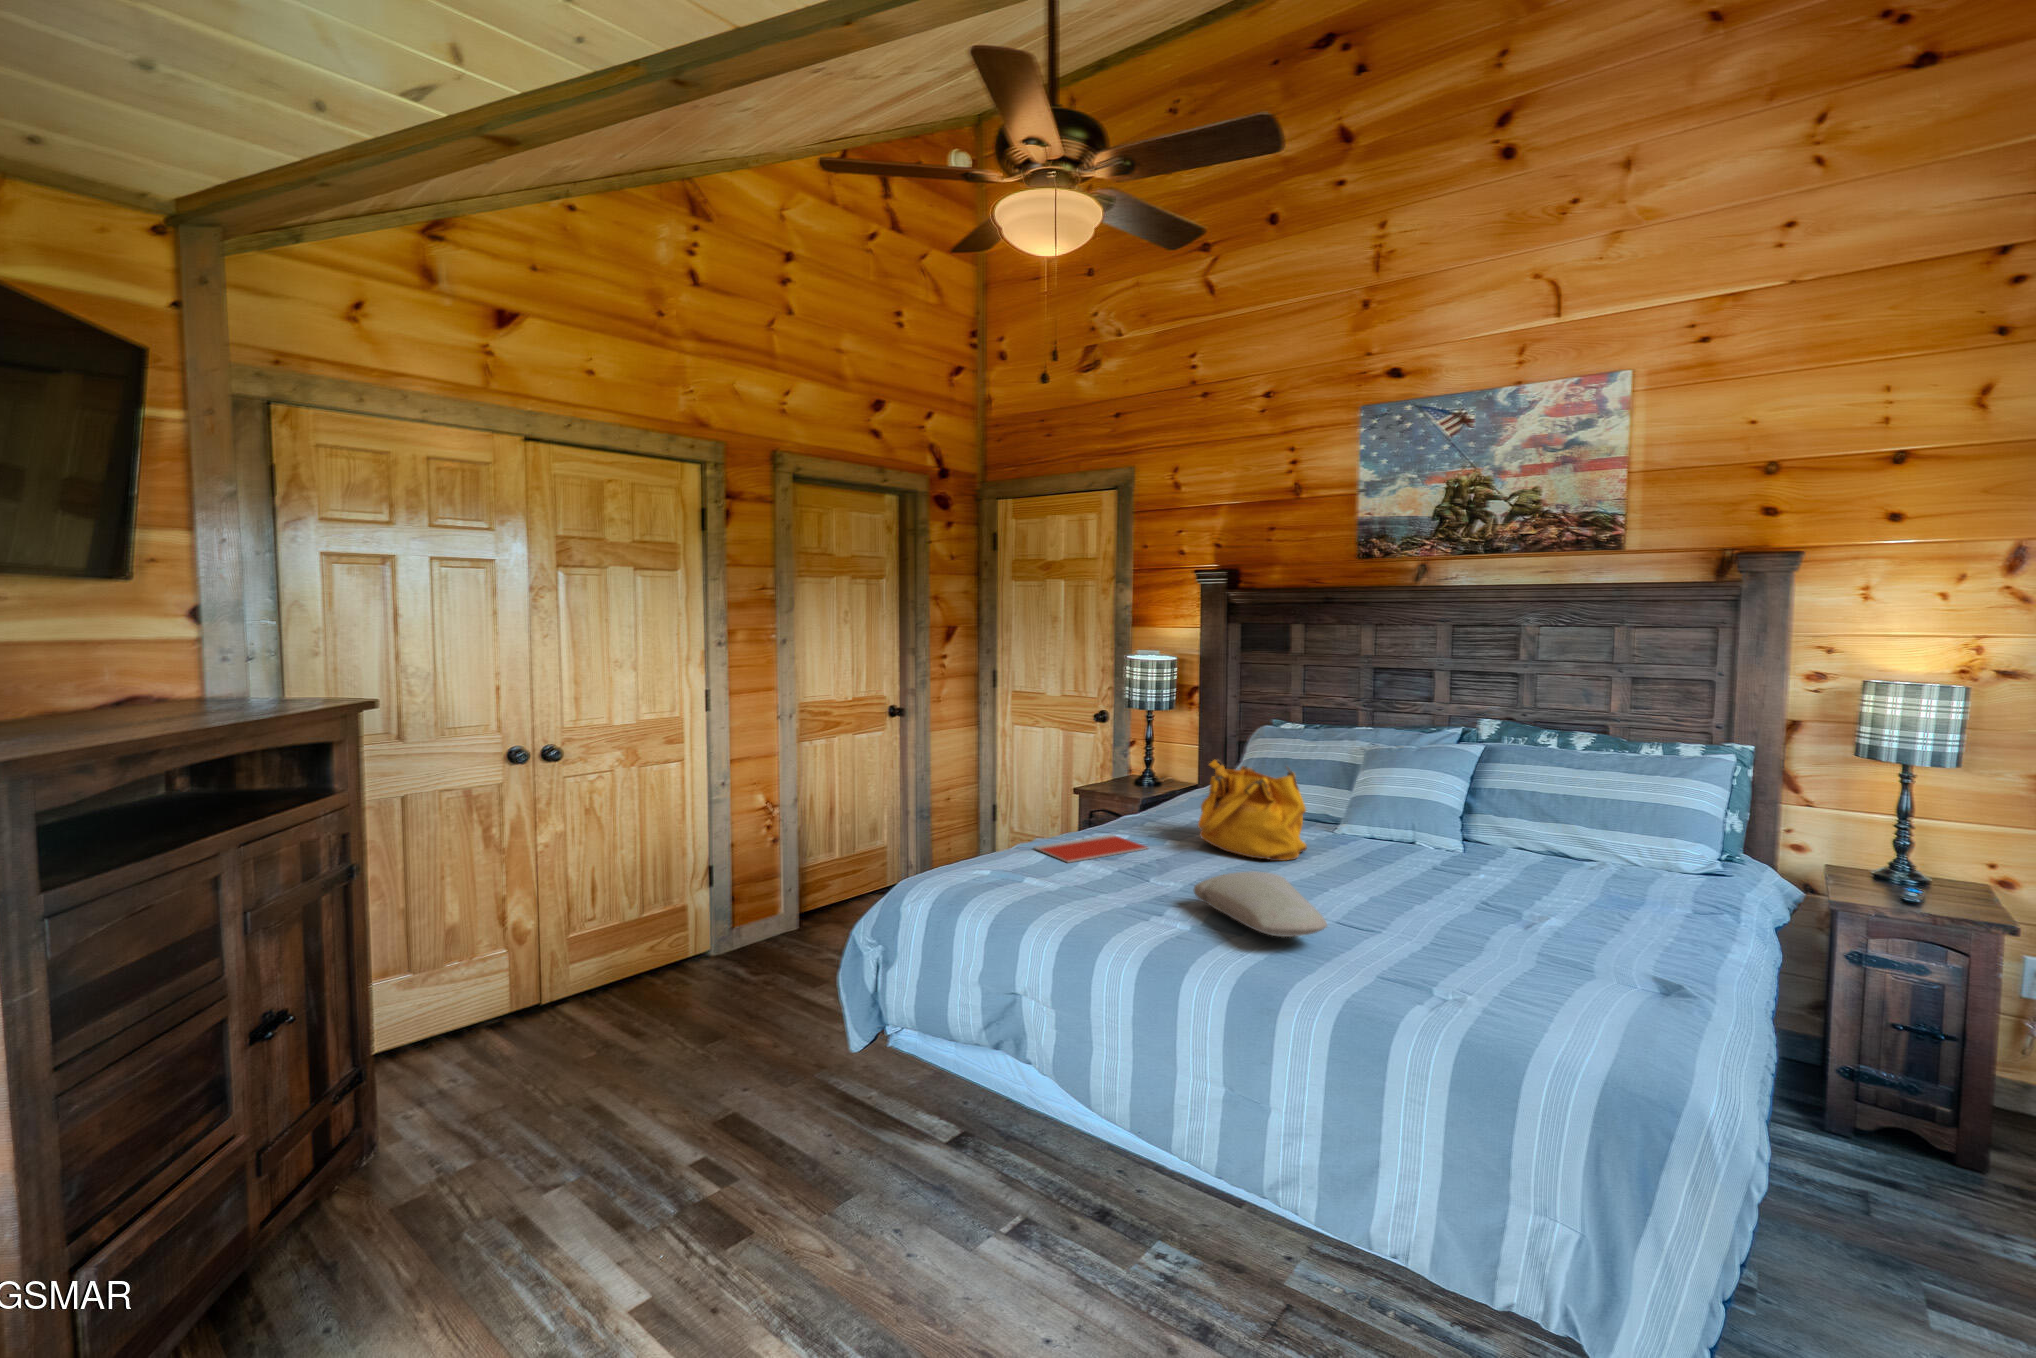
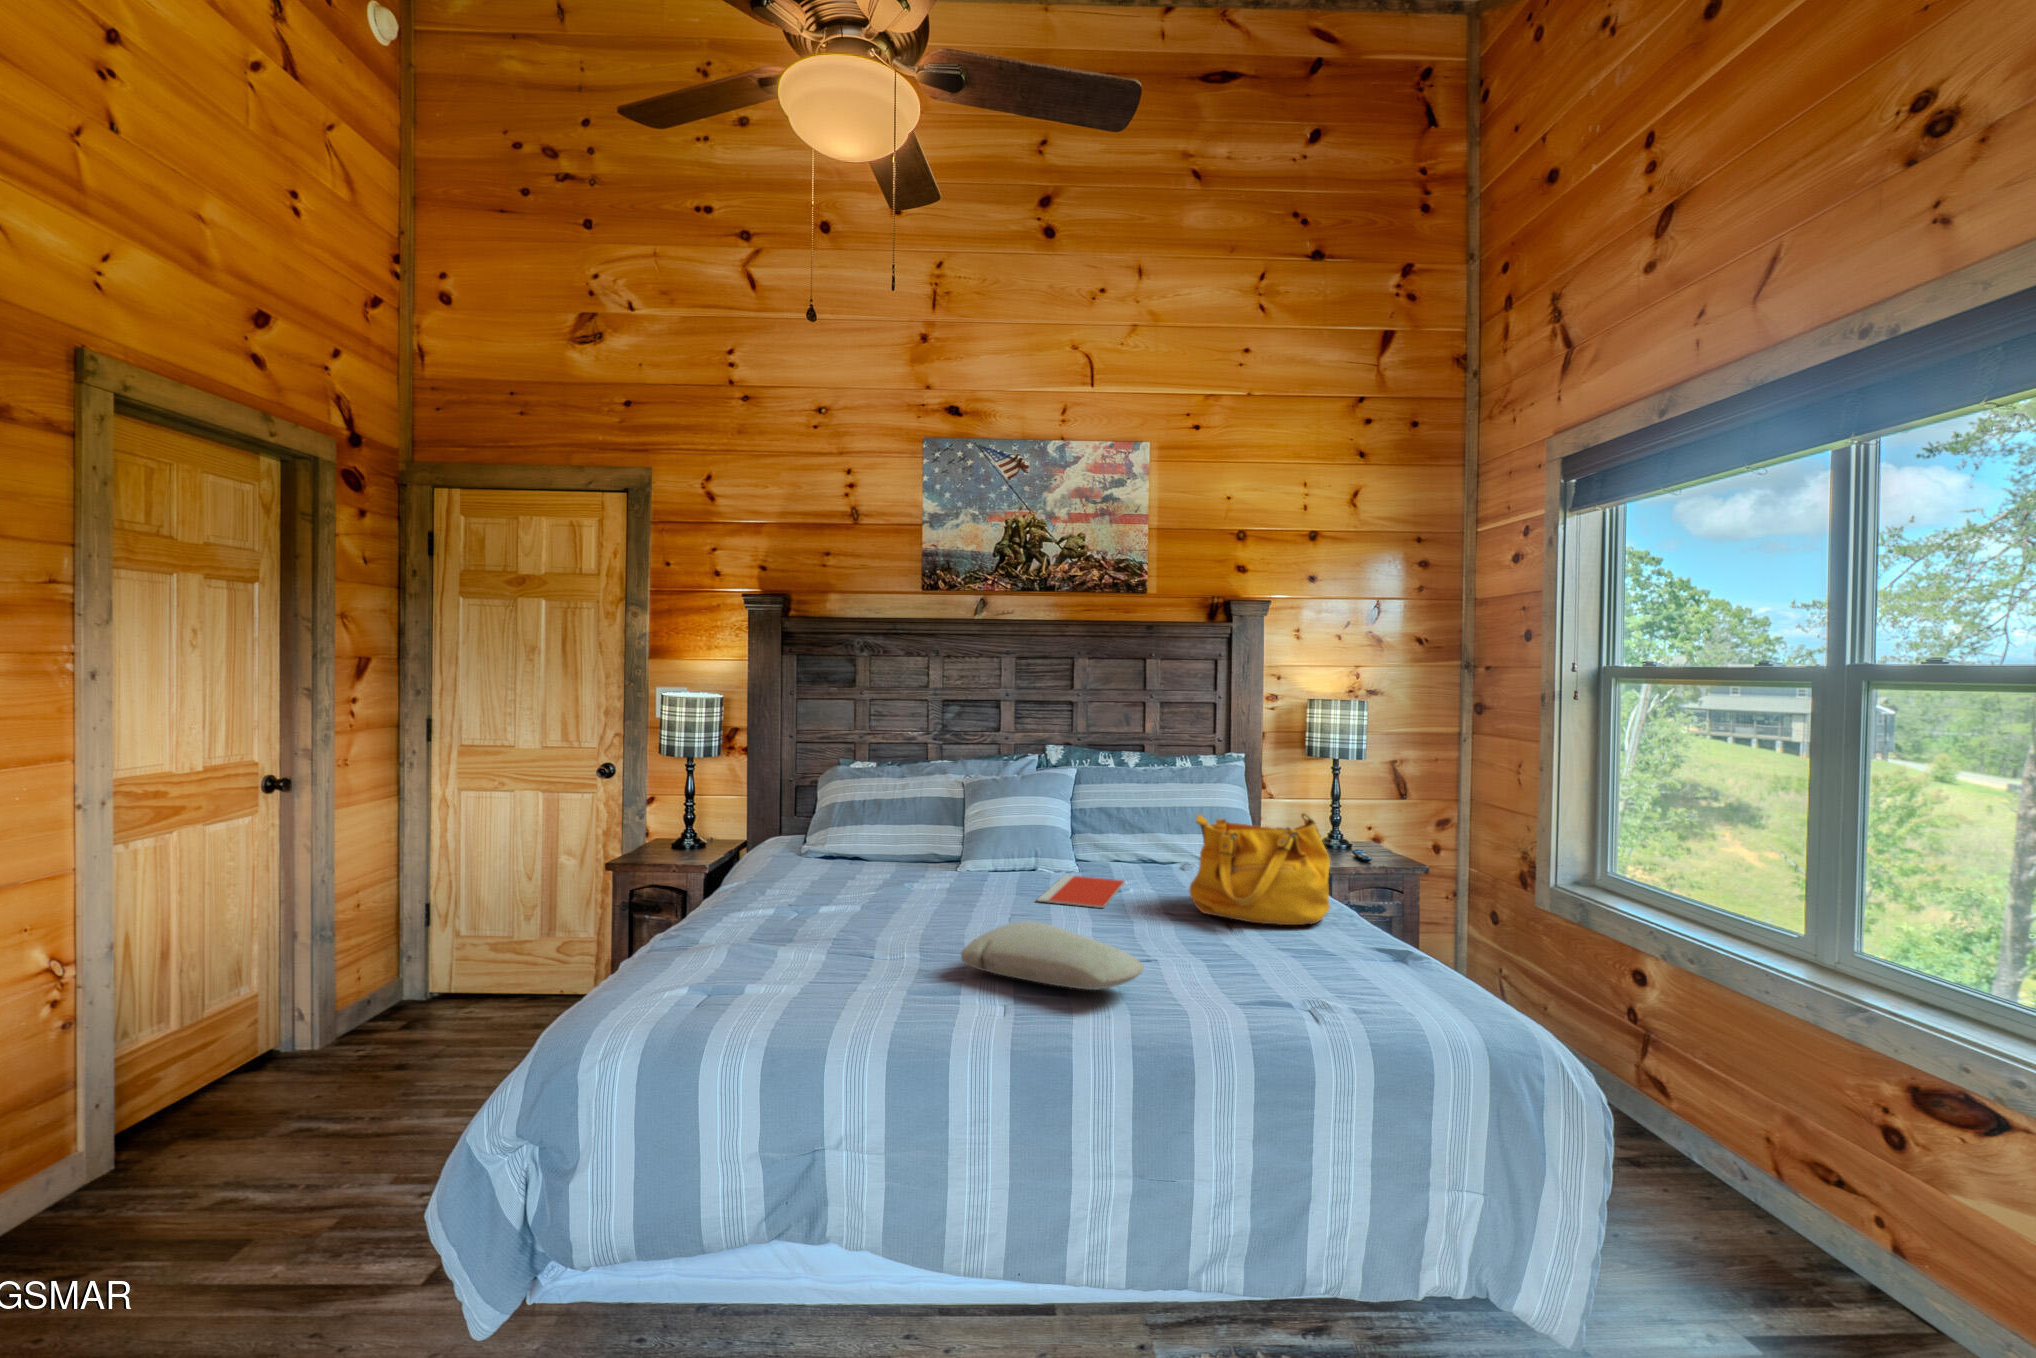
handbag: present [1198,760,1307,861] -> present [1189,814,1330,925]
notebook: present [1034,835,1148,863] -> present [1038,875,1124,908]

